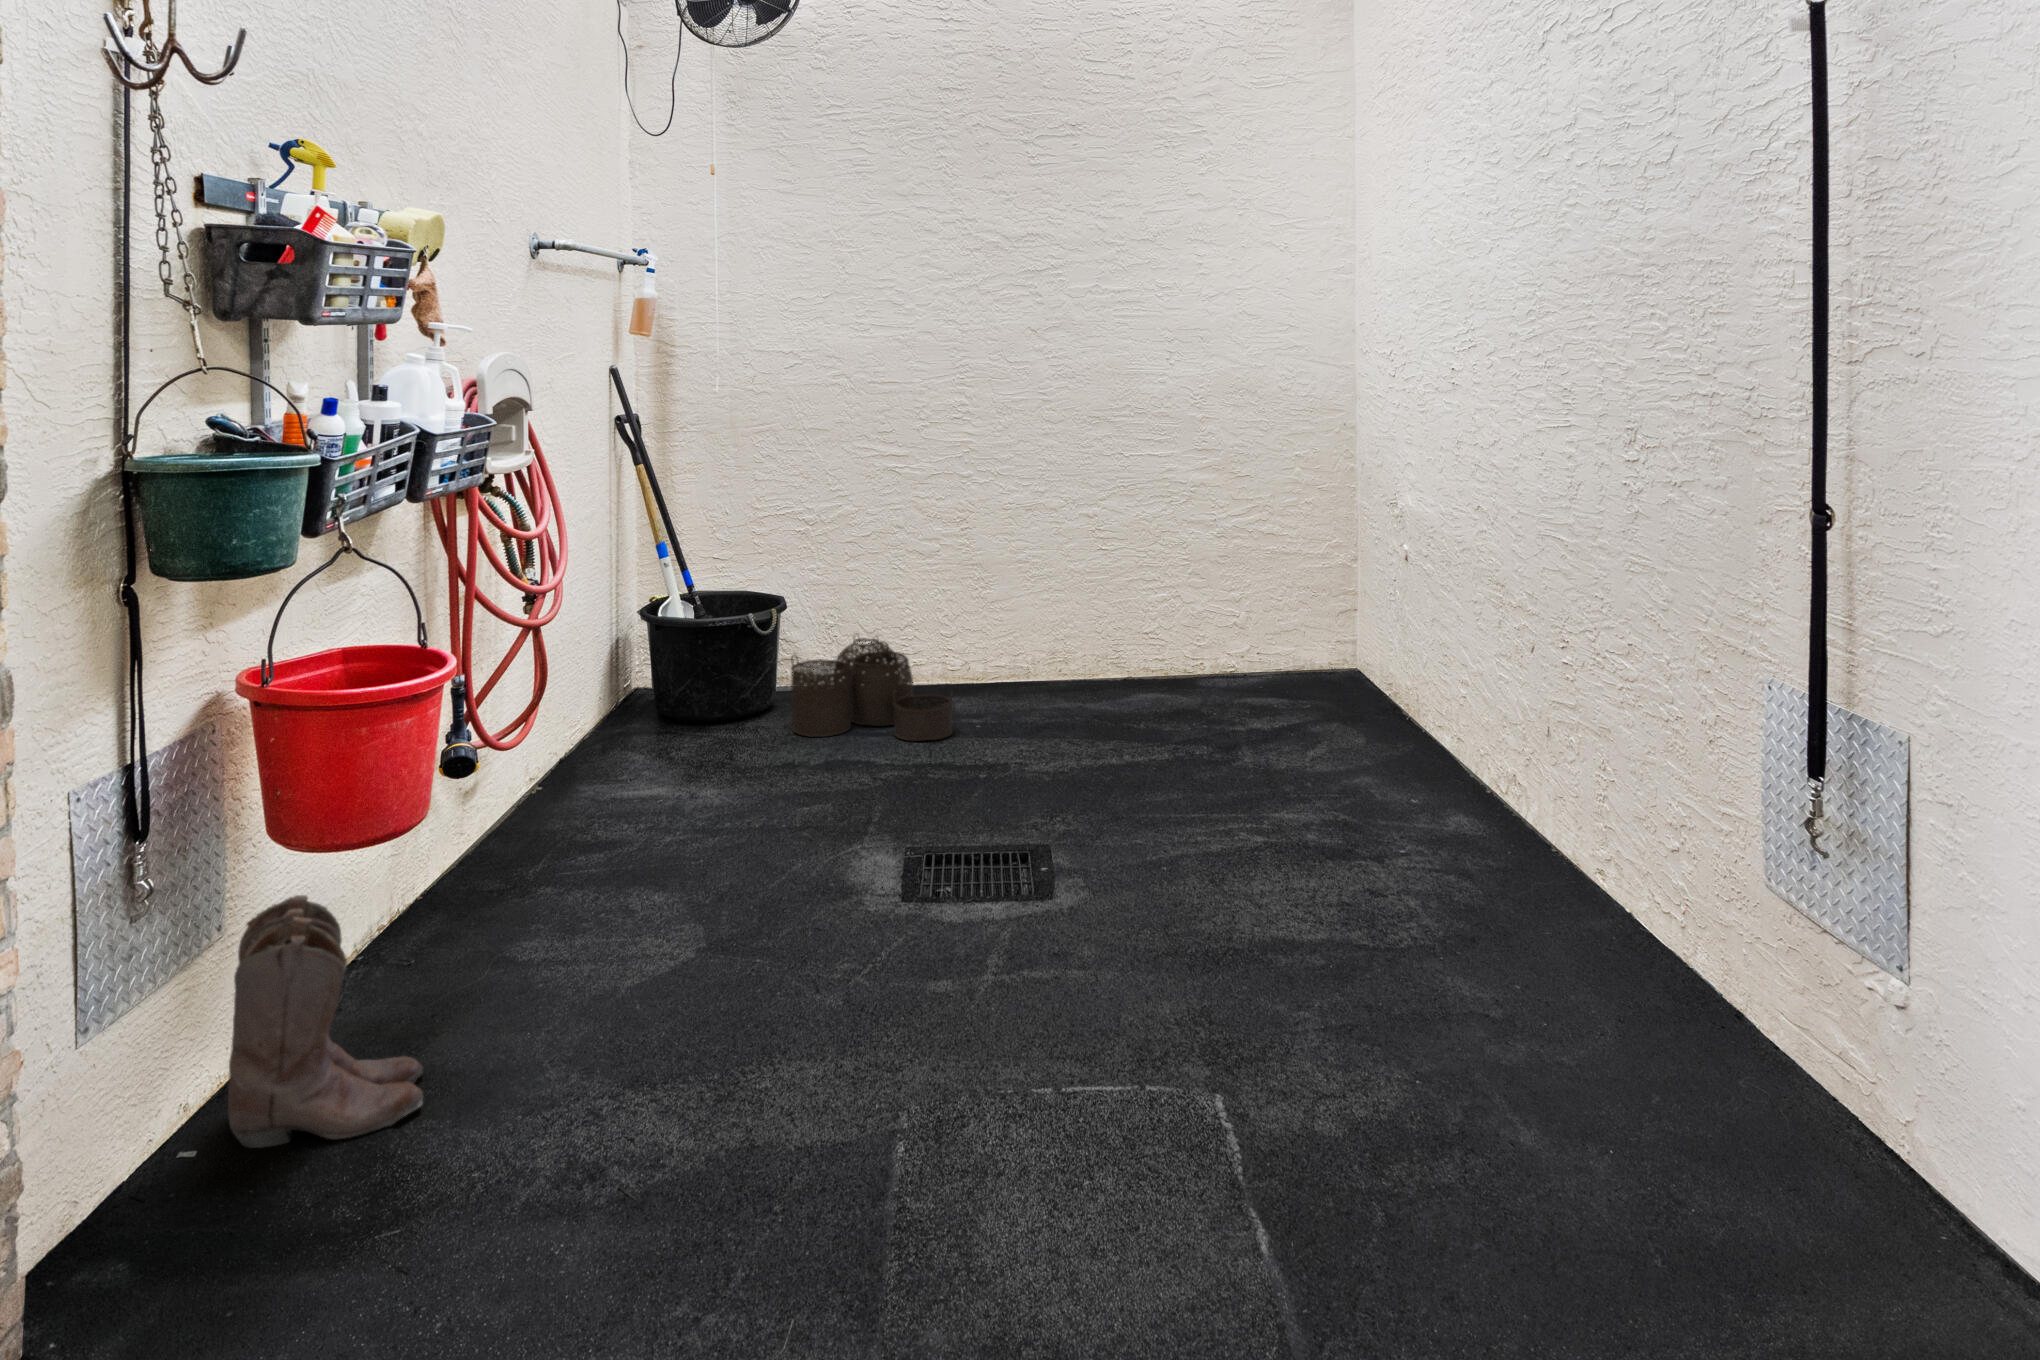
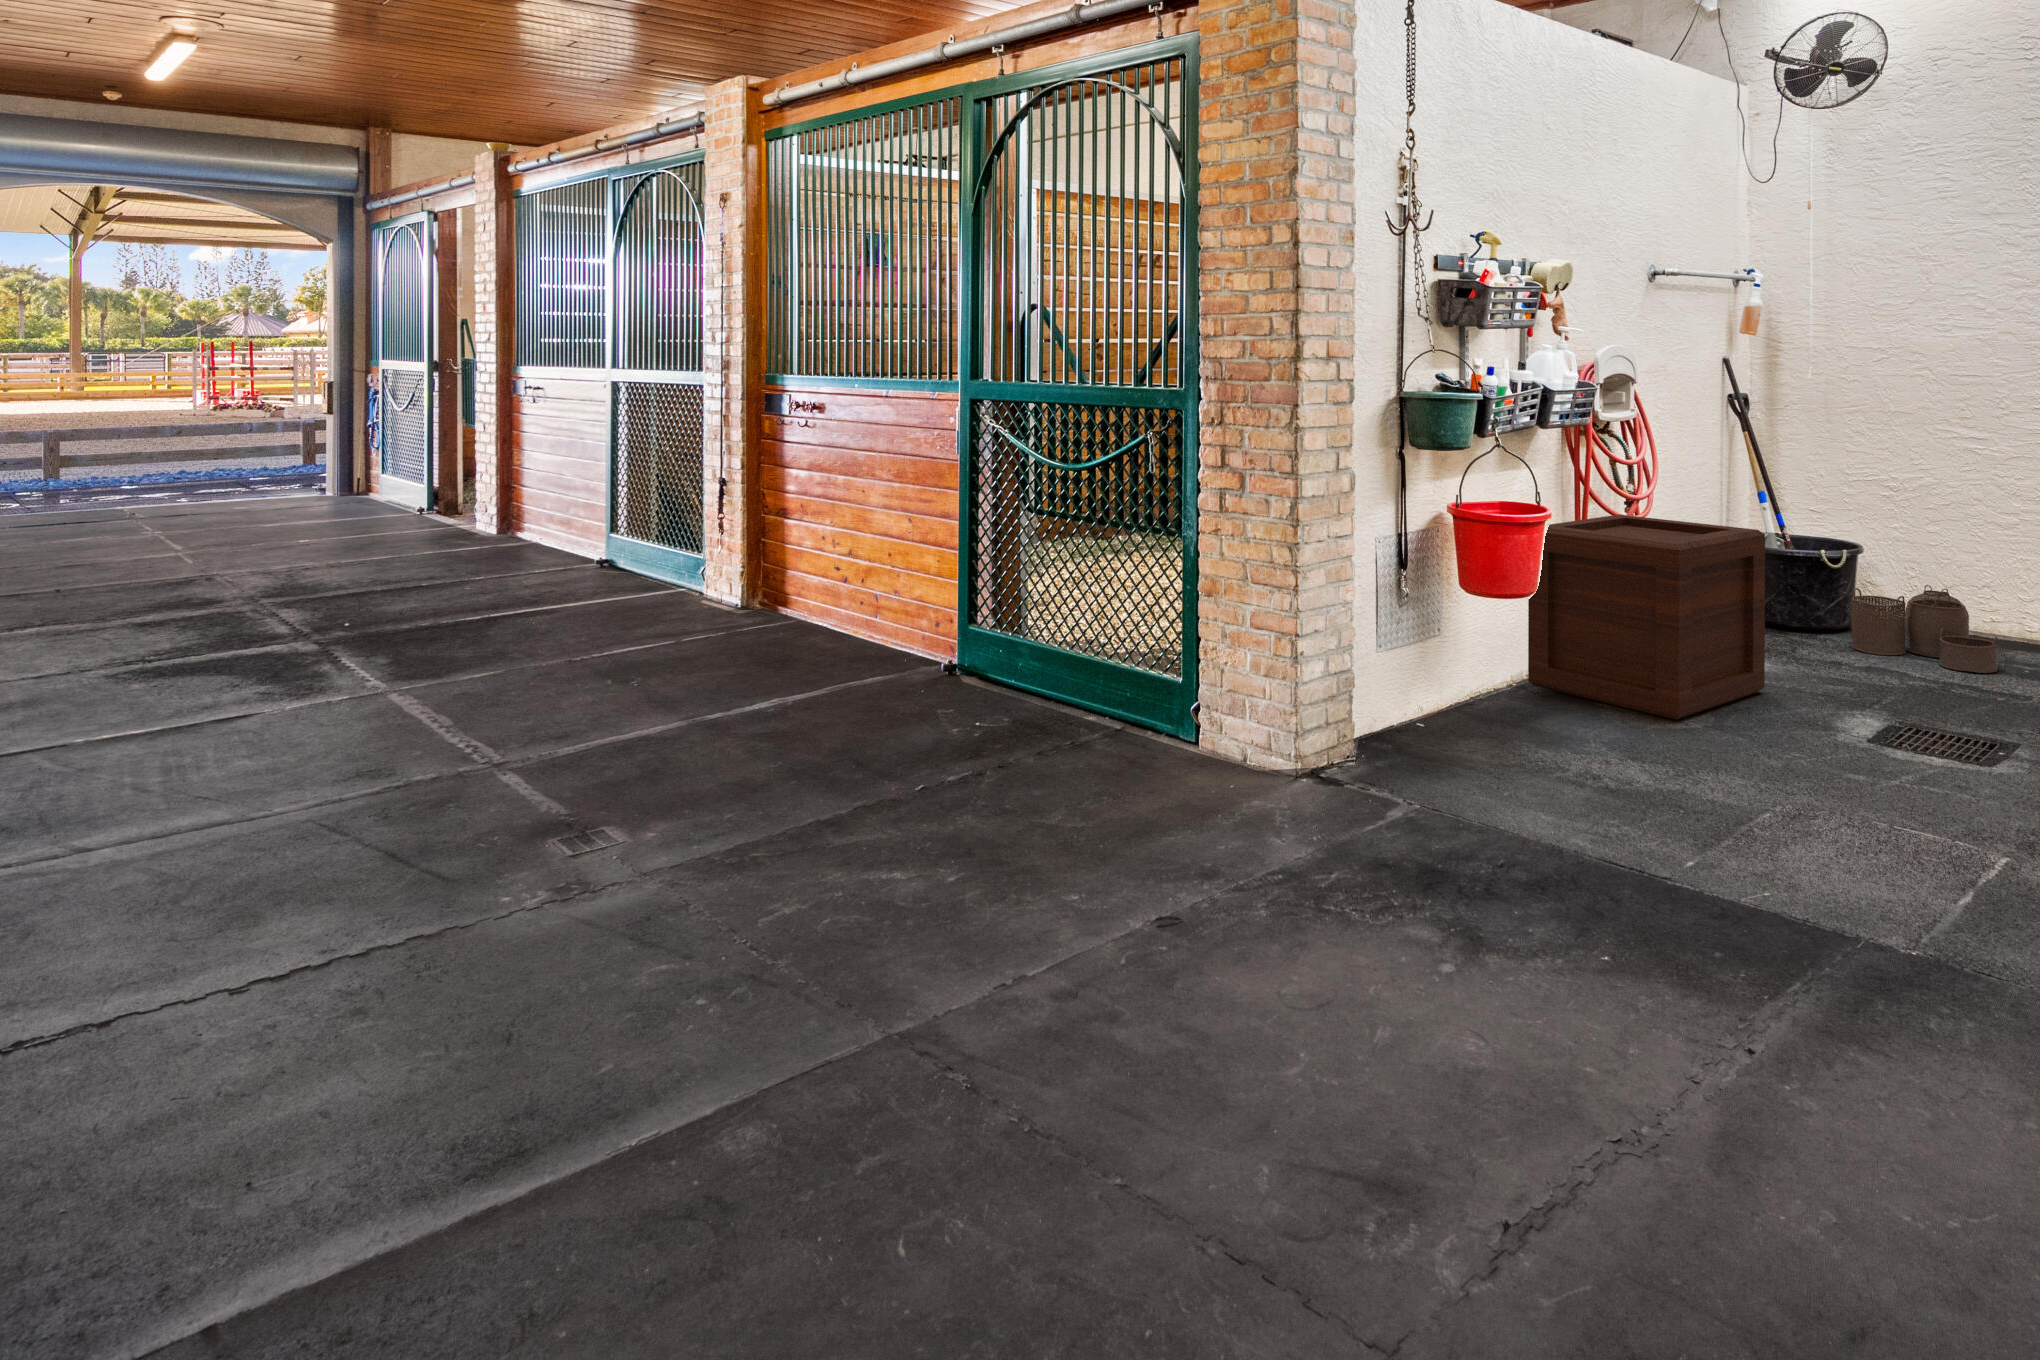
wooden crate: none [384,615,742,953] -> present [1528,515,1765,720]
boots: present [228,895,423,1148] -> none [1438,619,1530,739]

